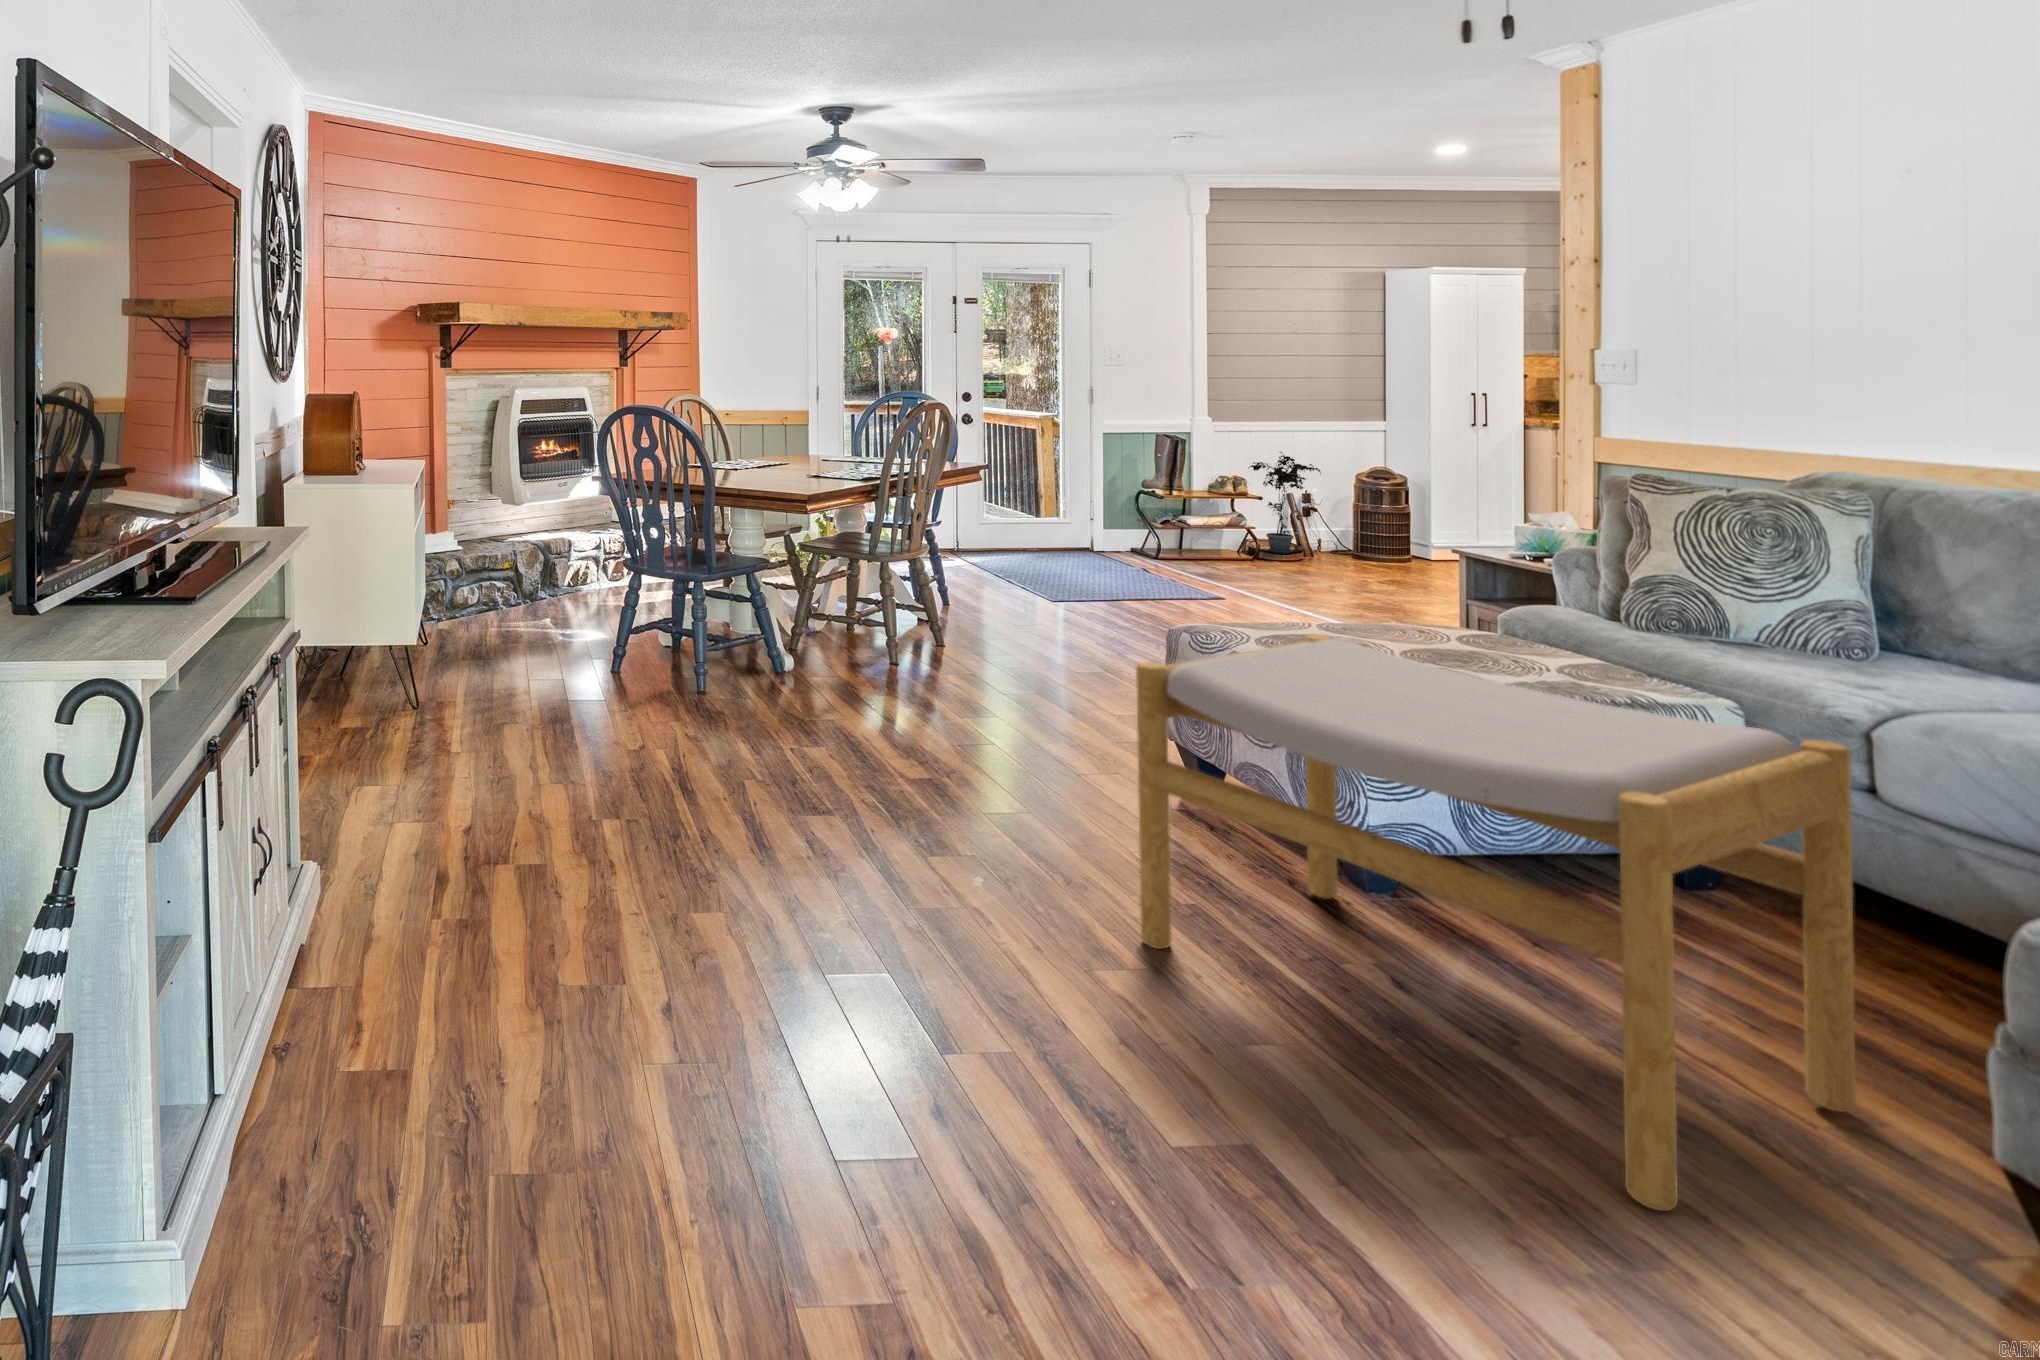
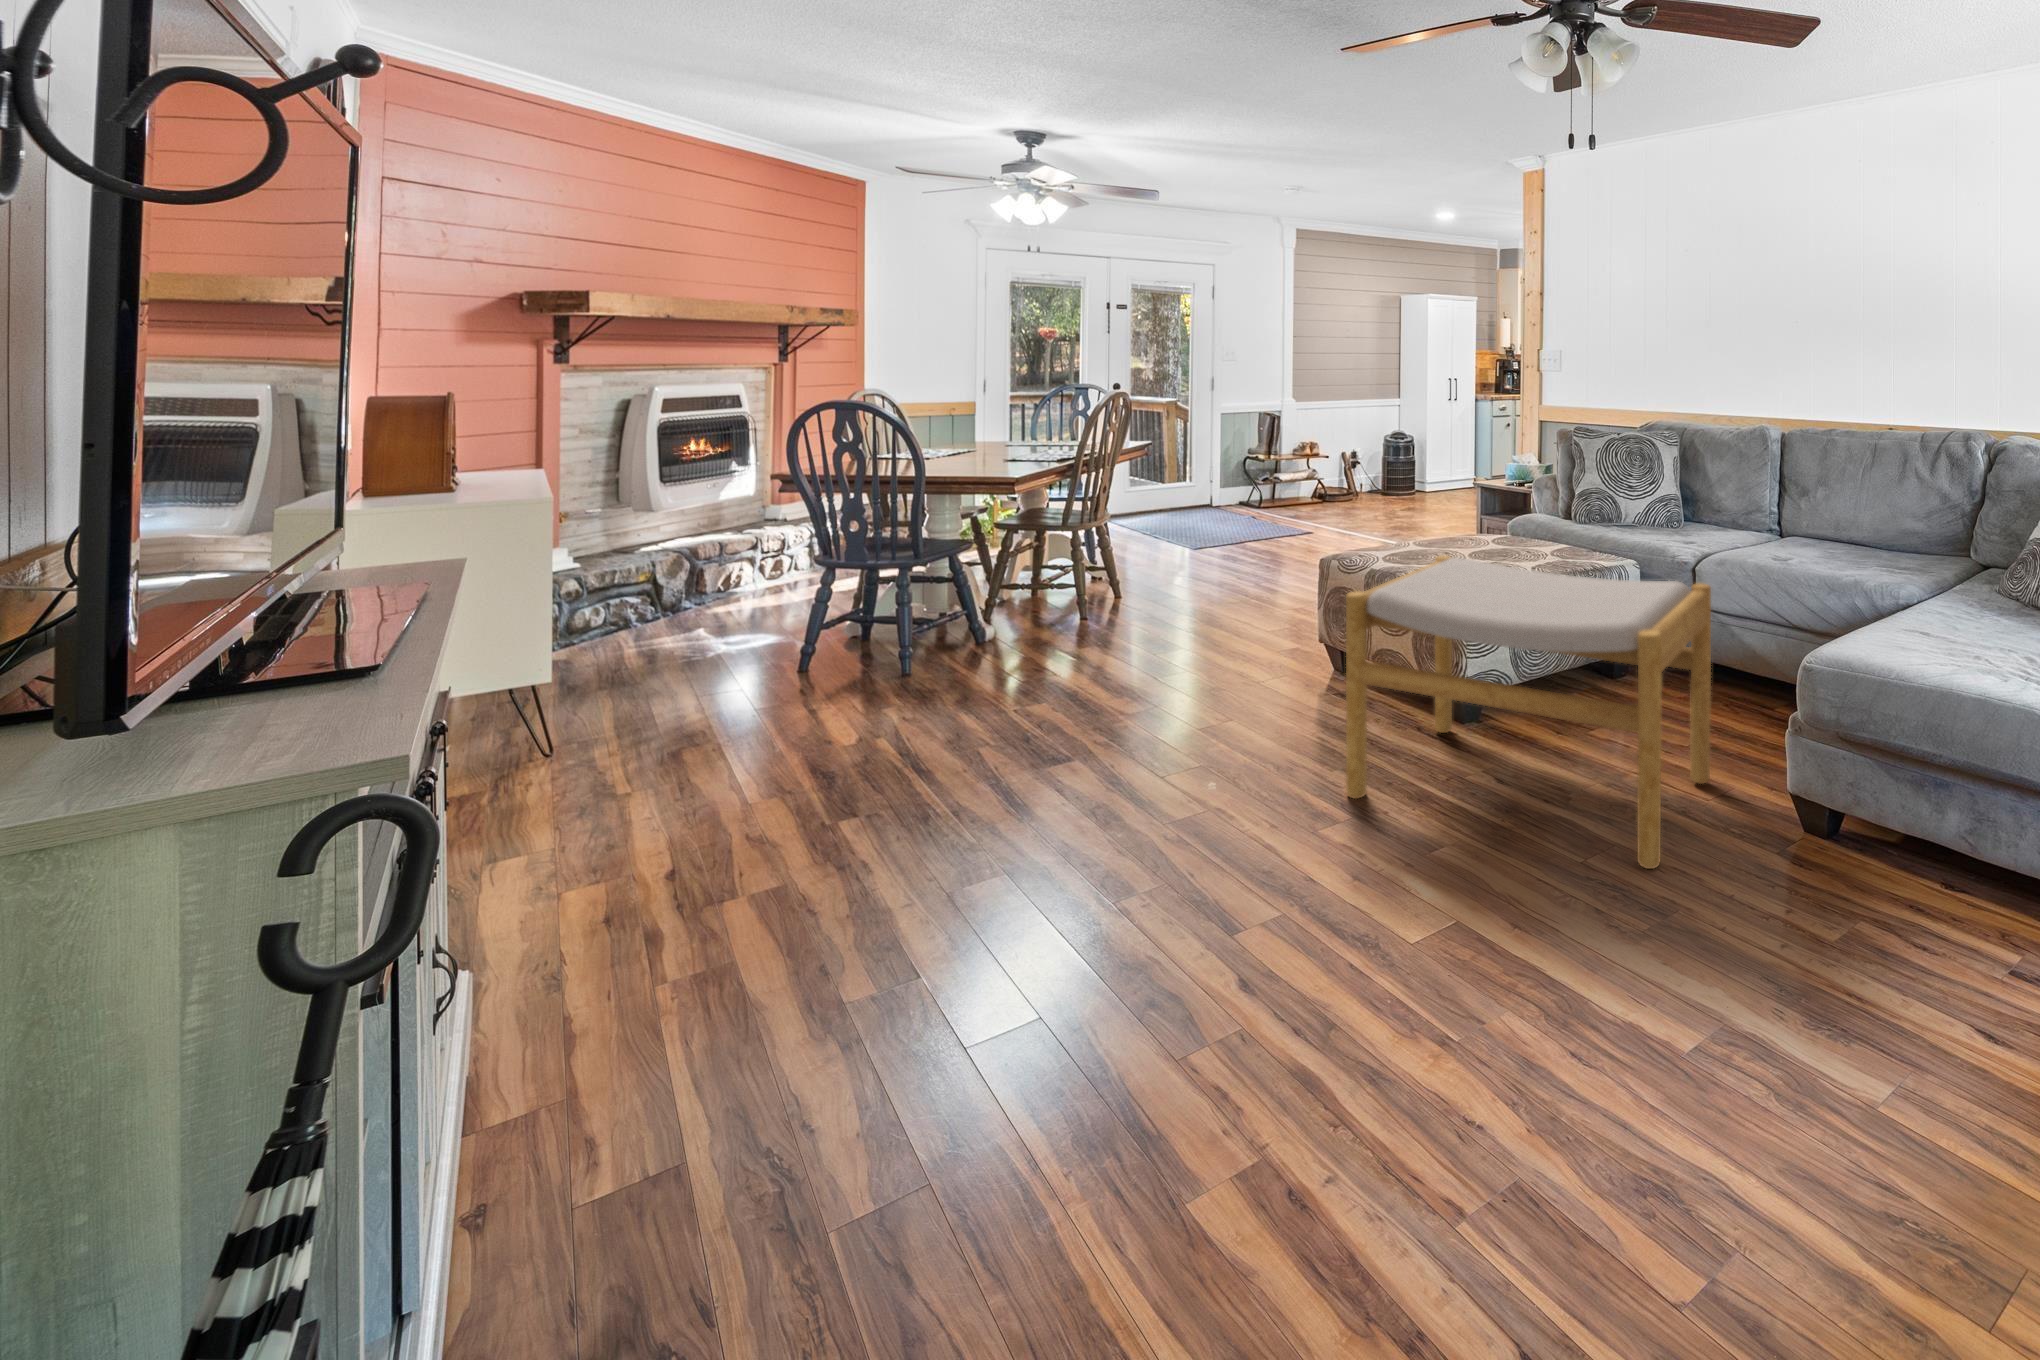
potted plant: present [1249,452,1320,554] -> none [1326,422,1372,494]

